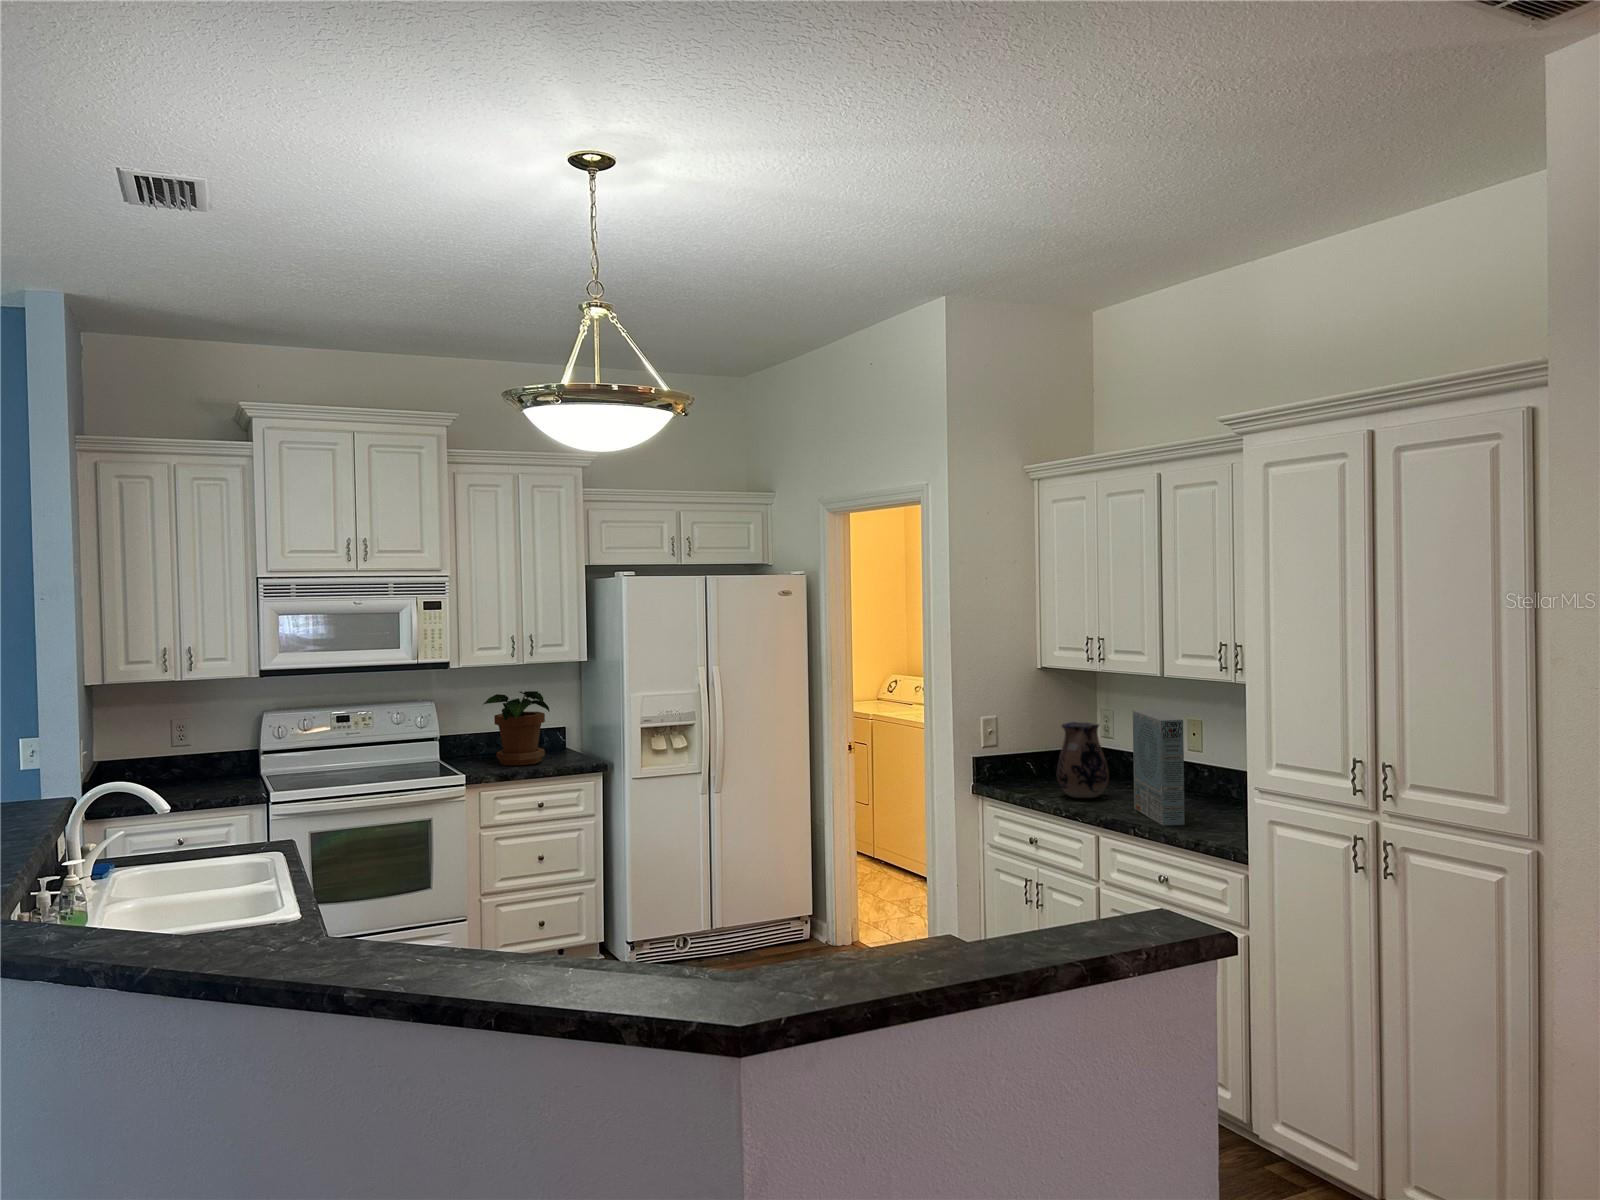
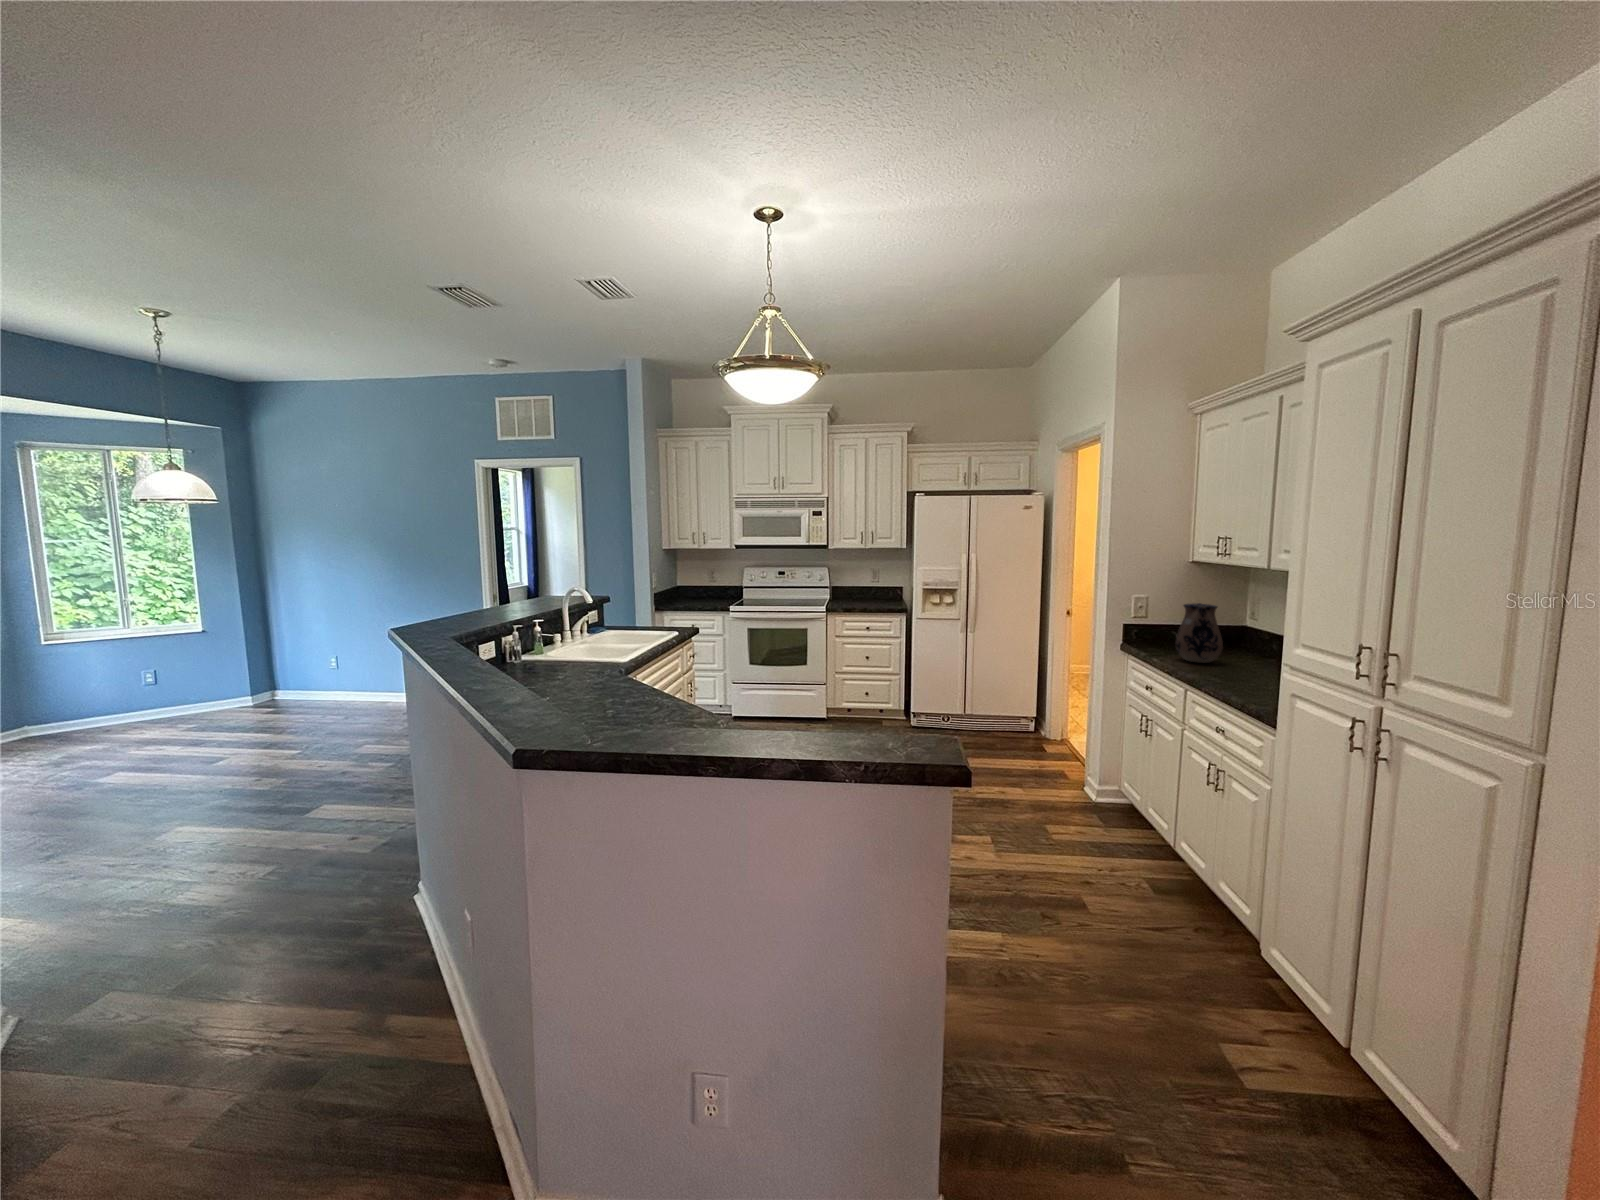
potted plant: present [483,691,550,765] -> none [848,564,883,605]
cereal box: present [1133,710,1185,826] -> none [1227,595,1260,691]

